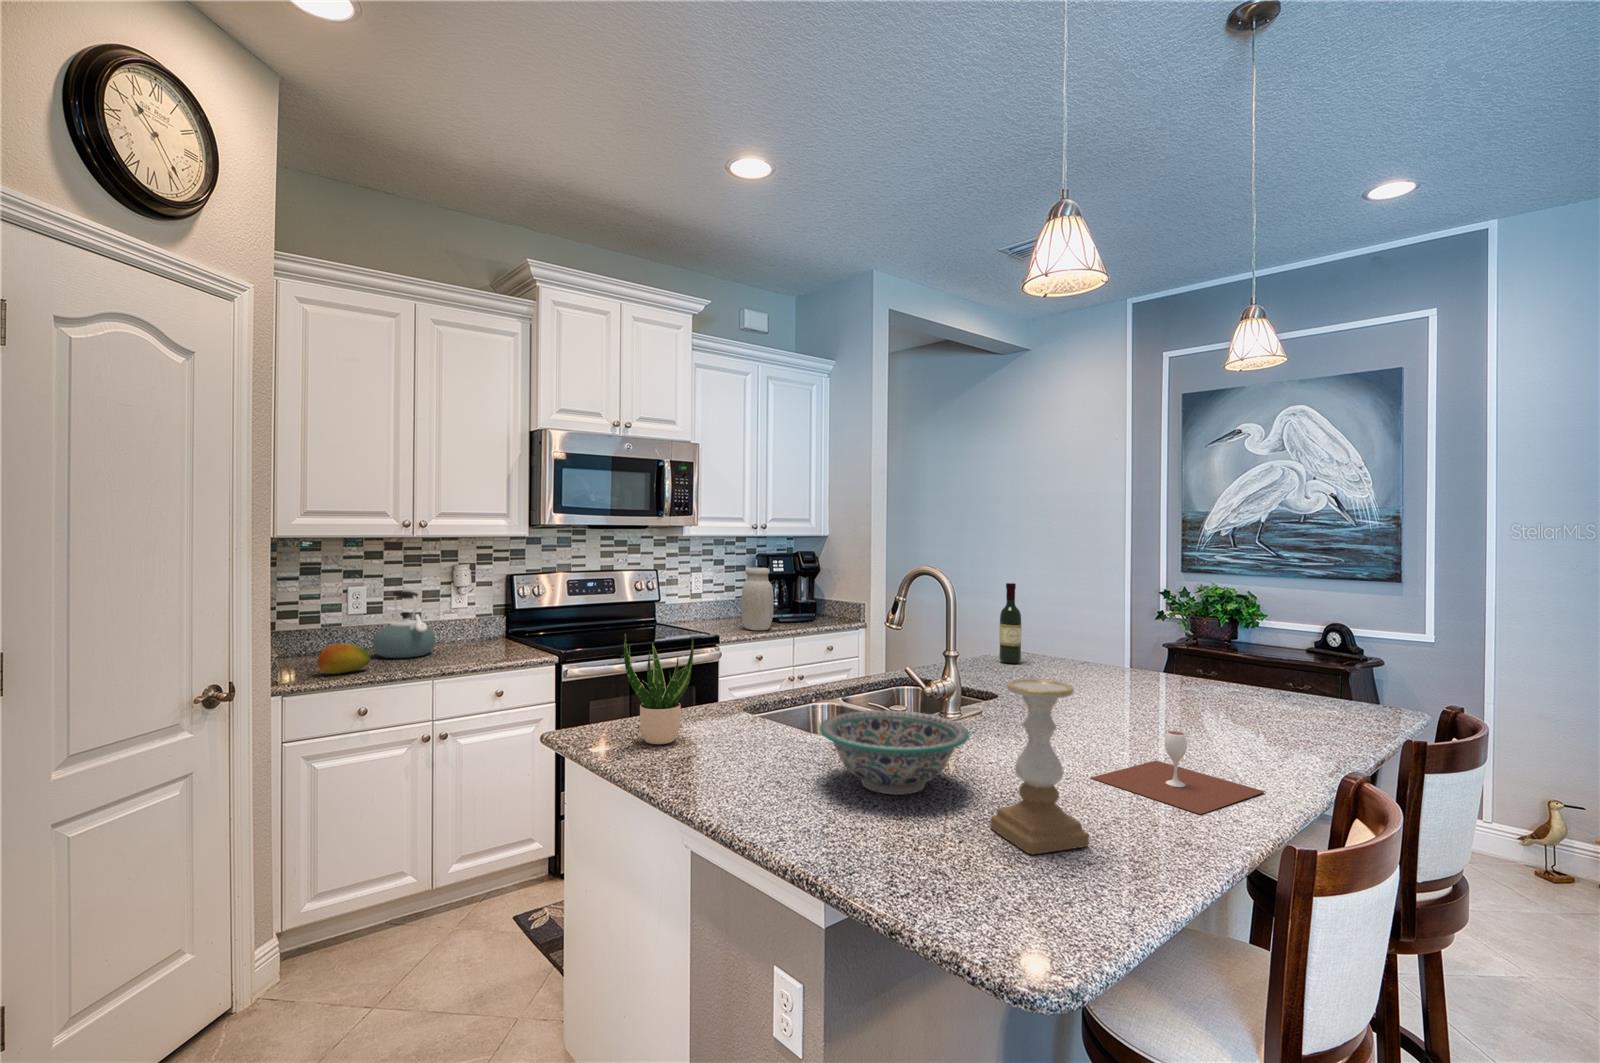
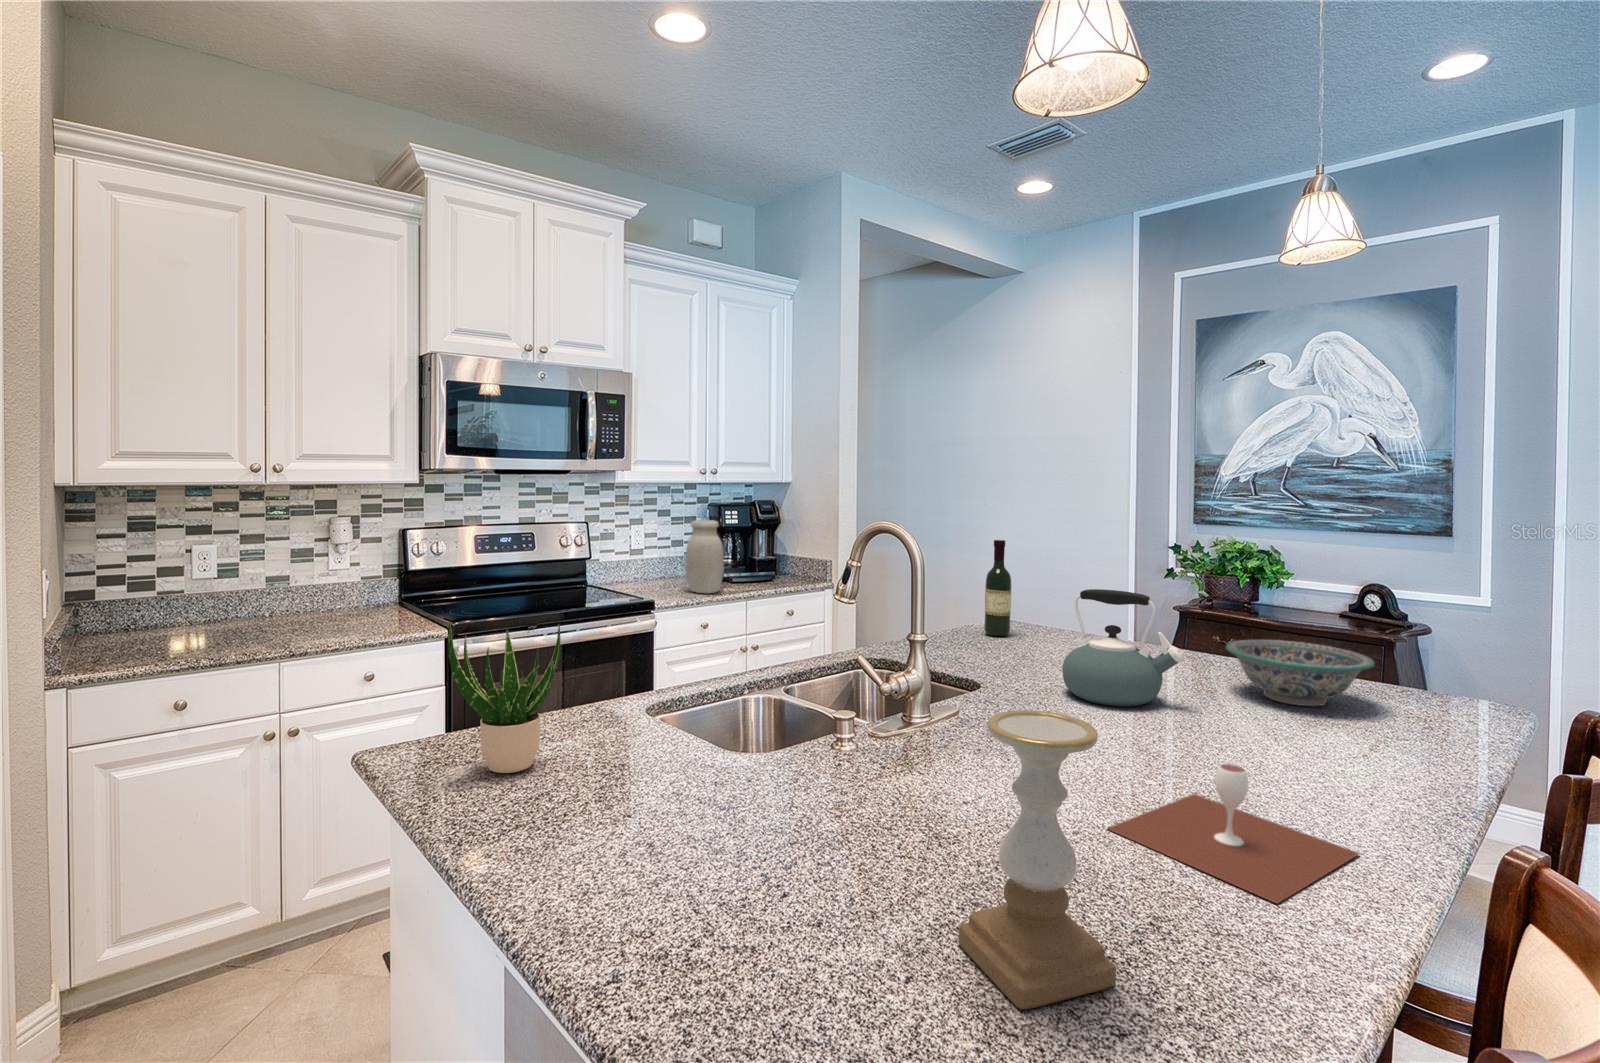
kettle: present [373,591,435,658] -> present [1062,589,1184,706]
fruit: present [317,643,370,674] -> none [122,619,199,657]
decorative bowl: present [820,710,969,795] -> present [1226,640,1374,706]

